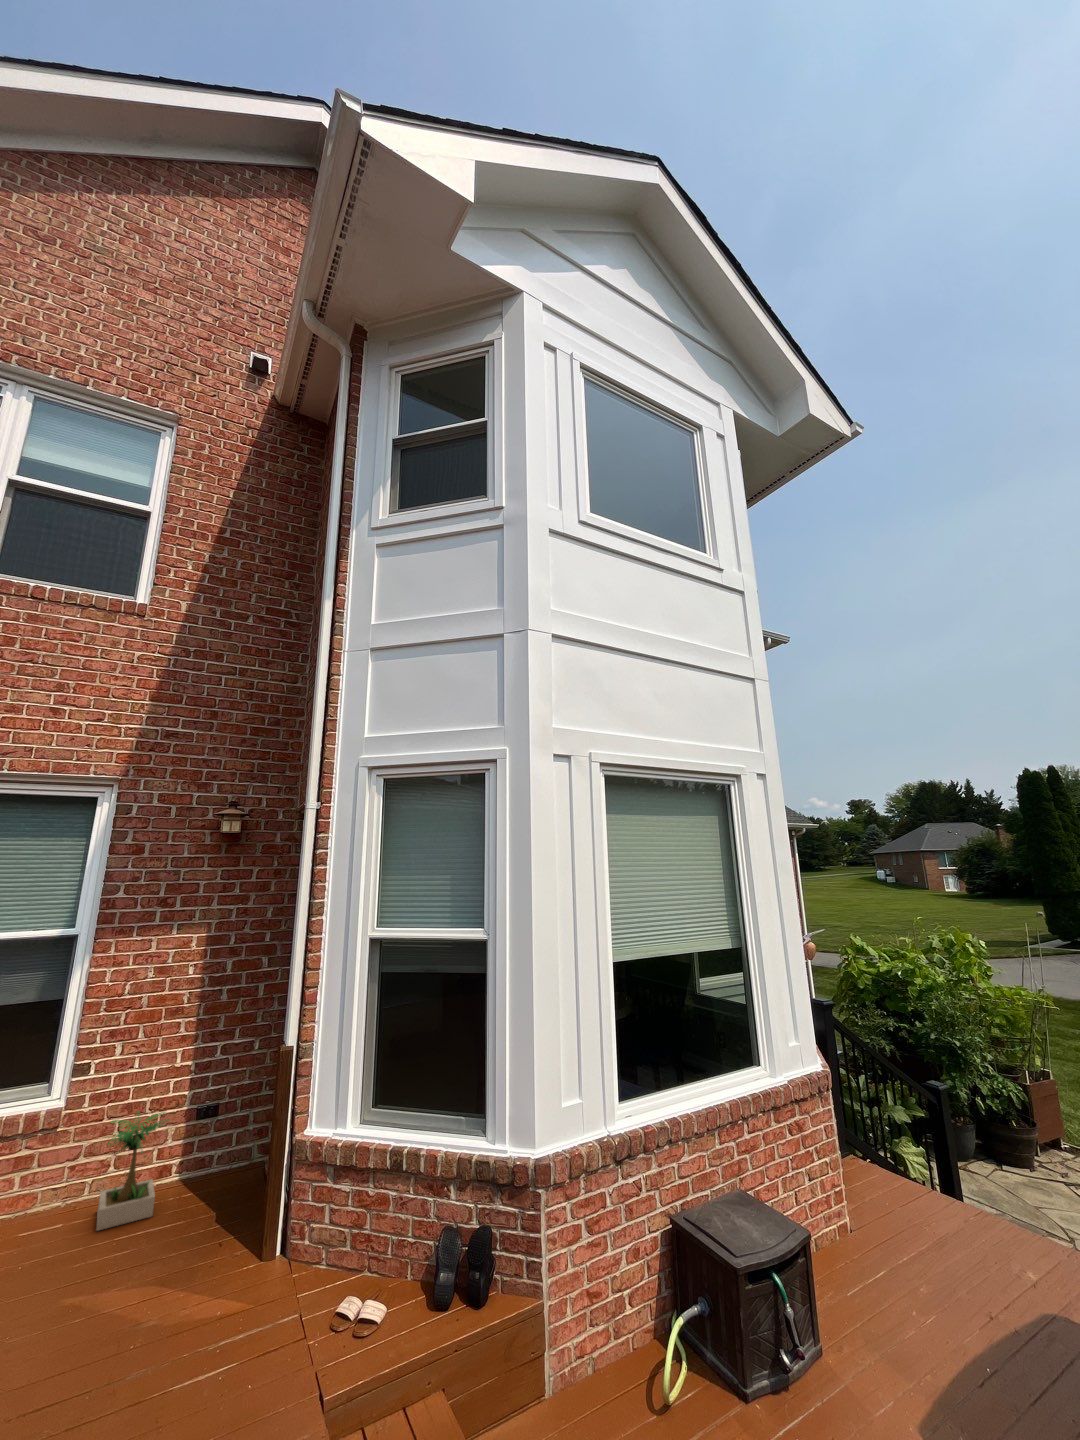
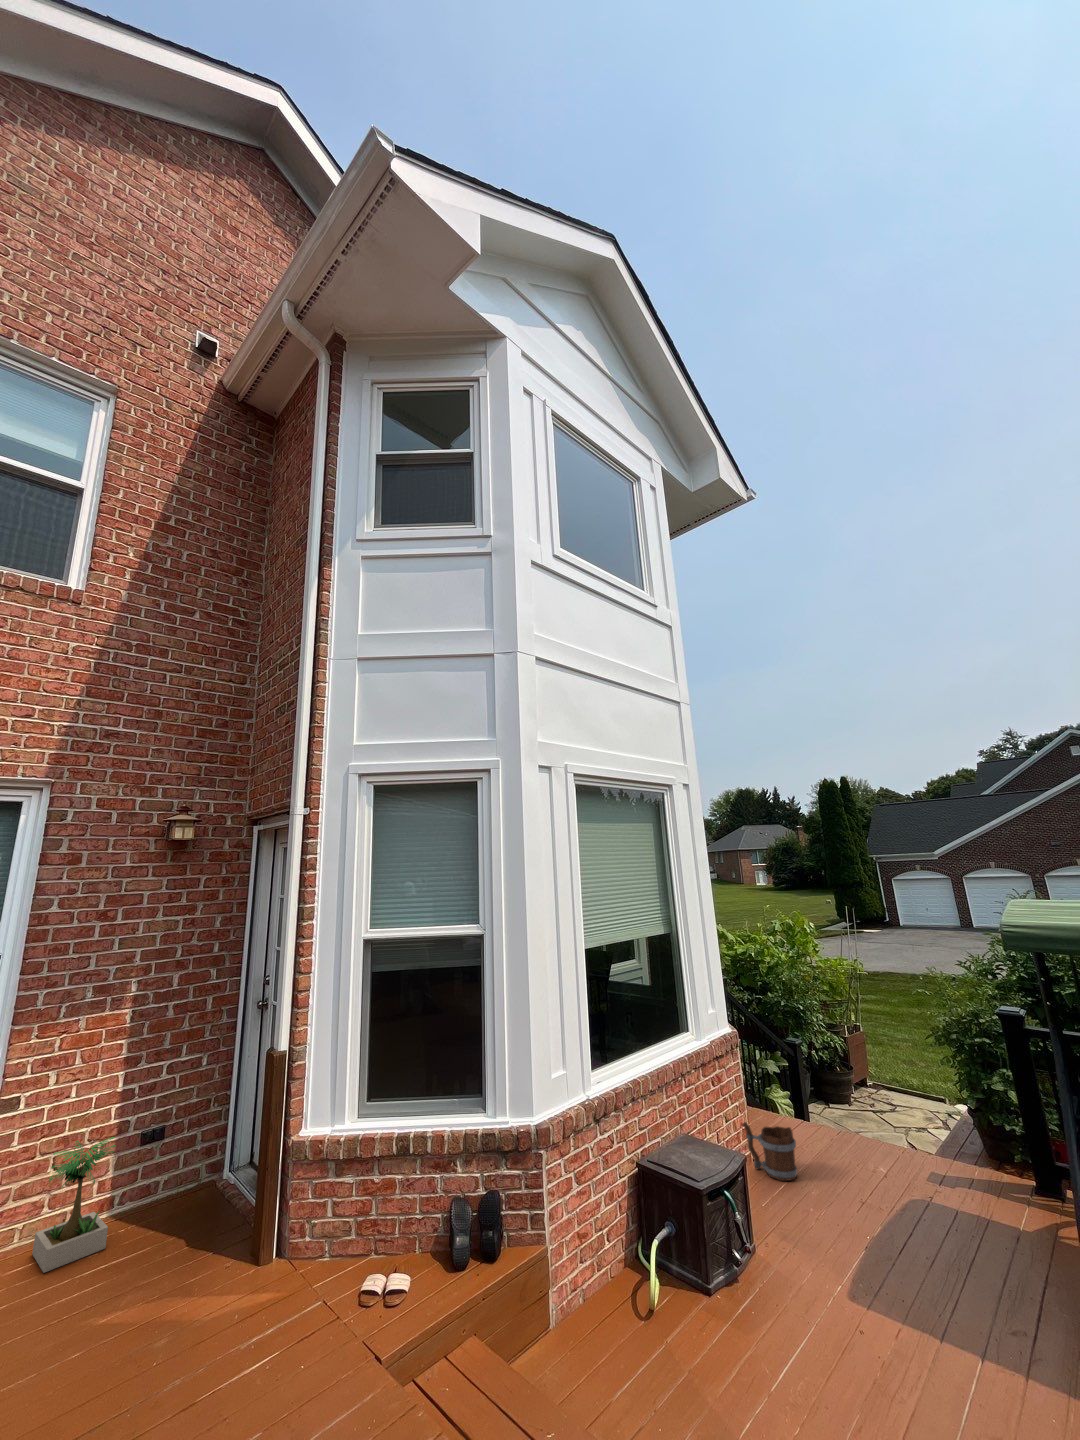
bucket: none [841,1182,913,1266] -> present [743,1122,797,1181]

